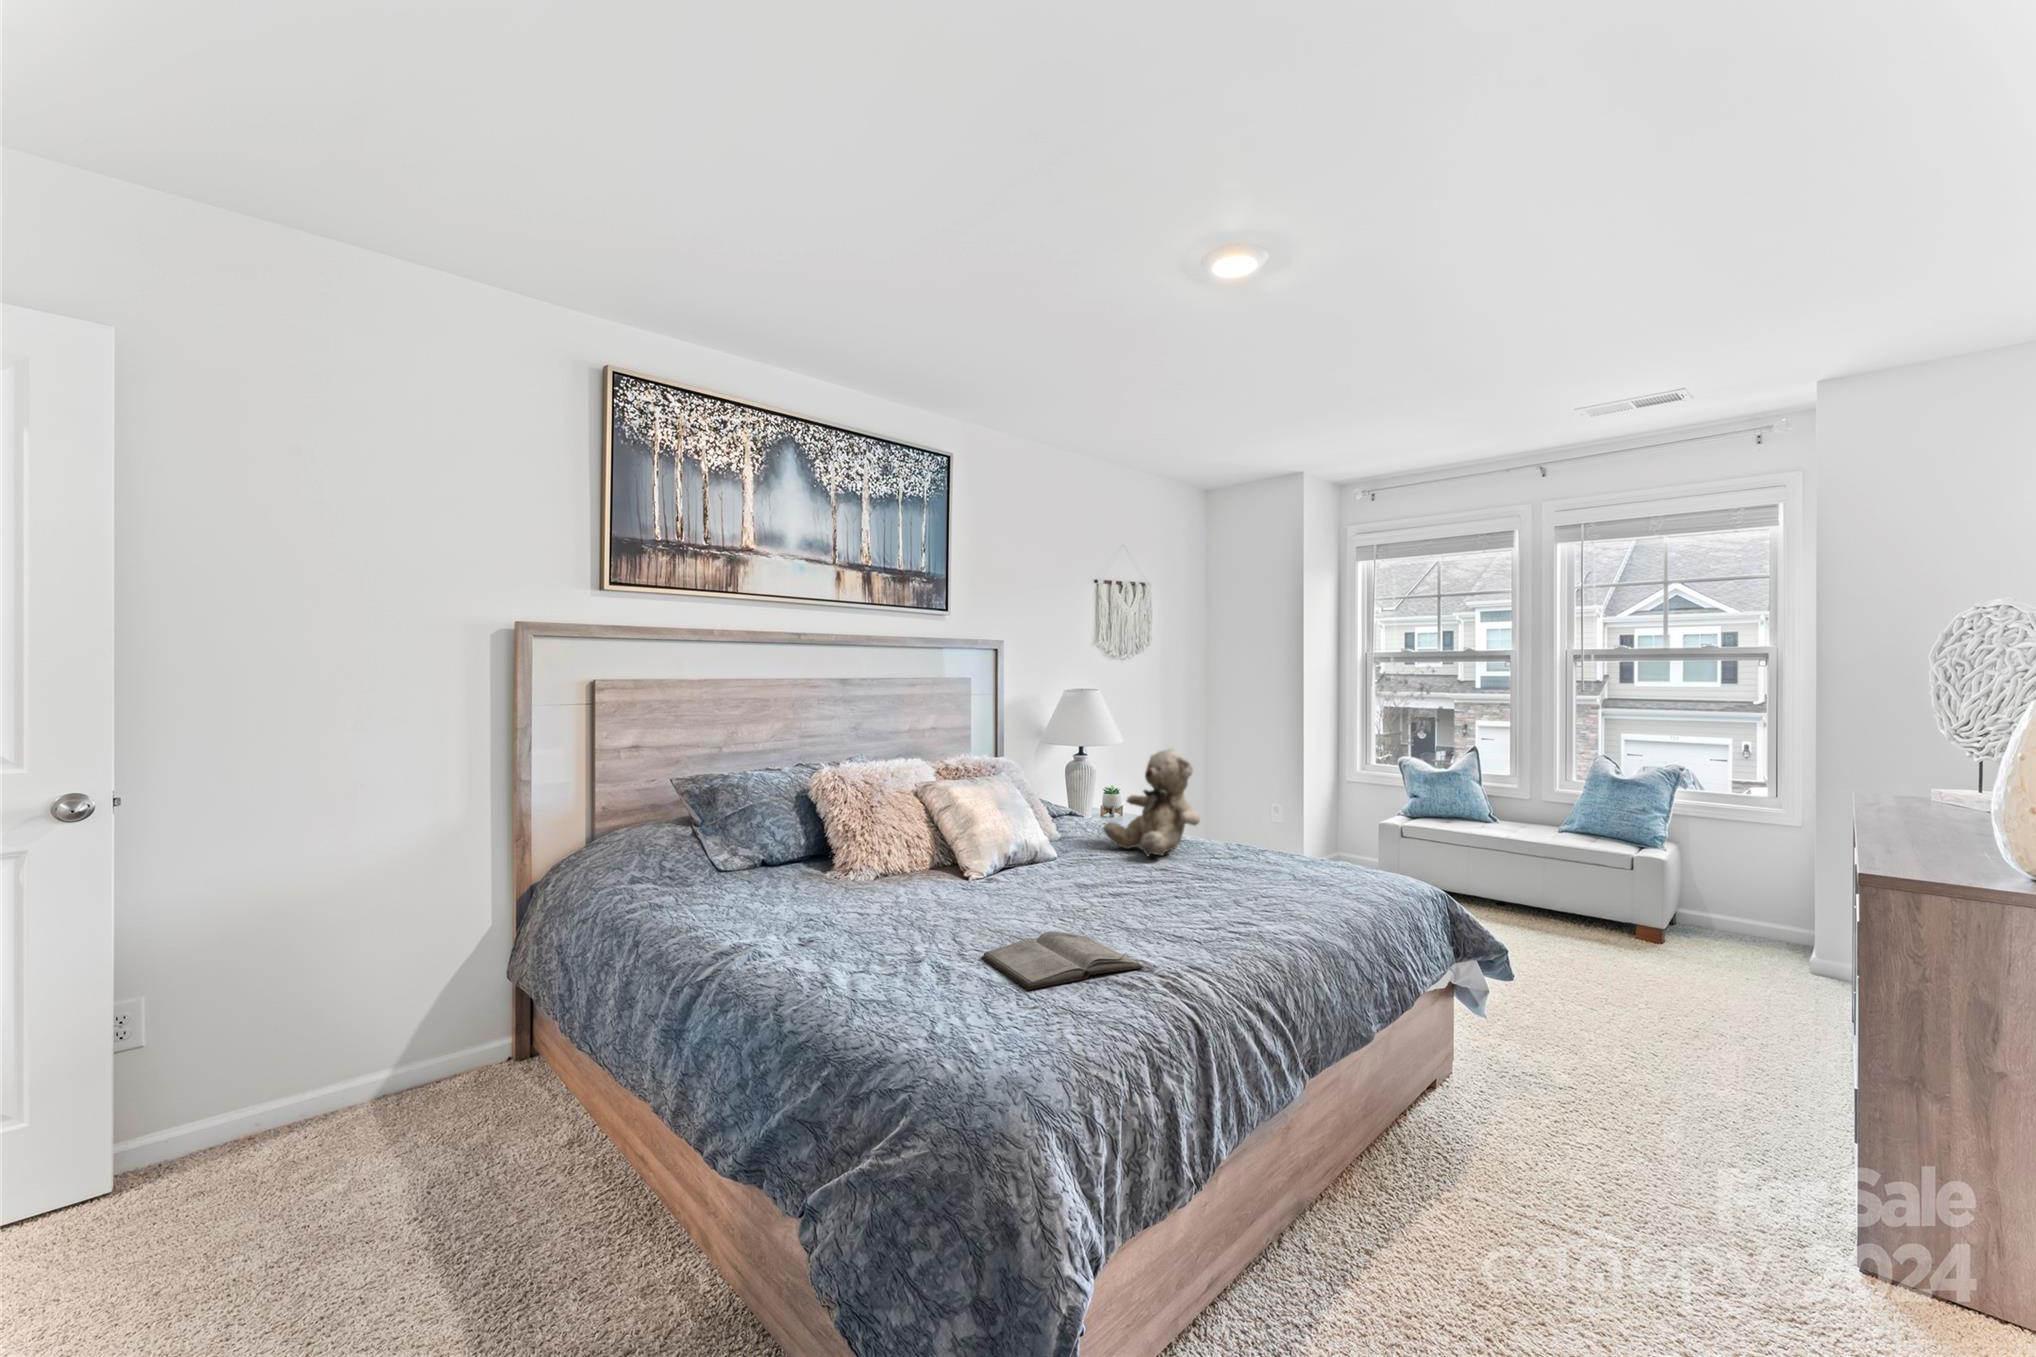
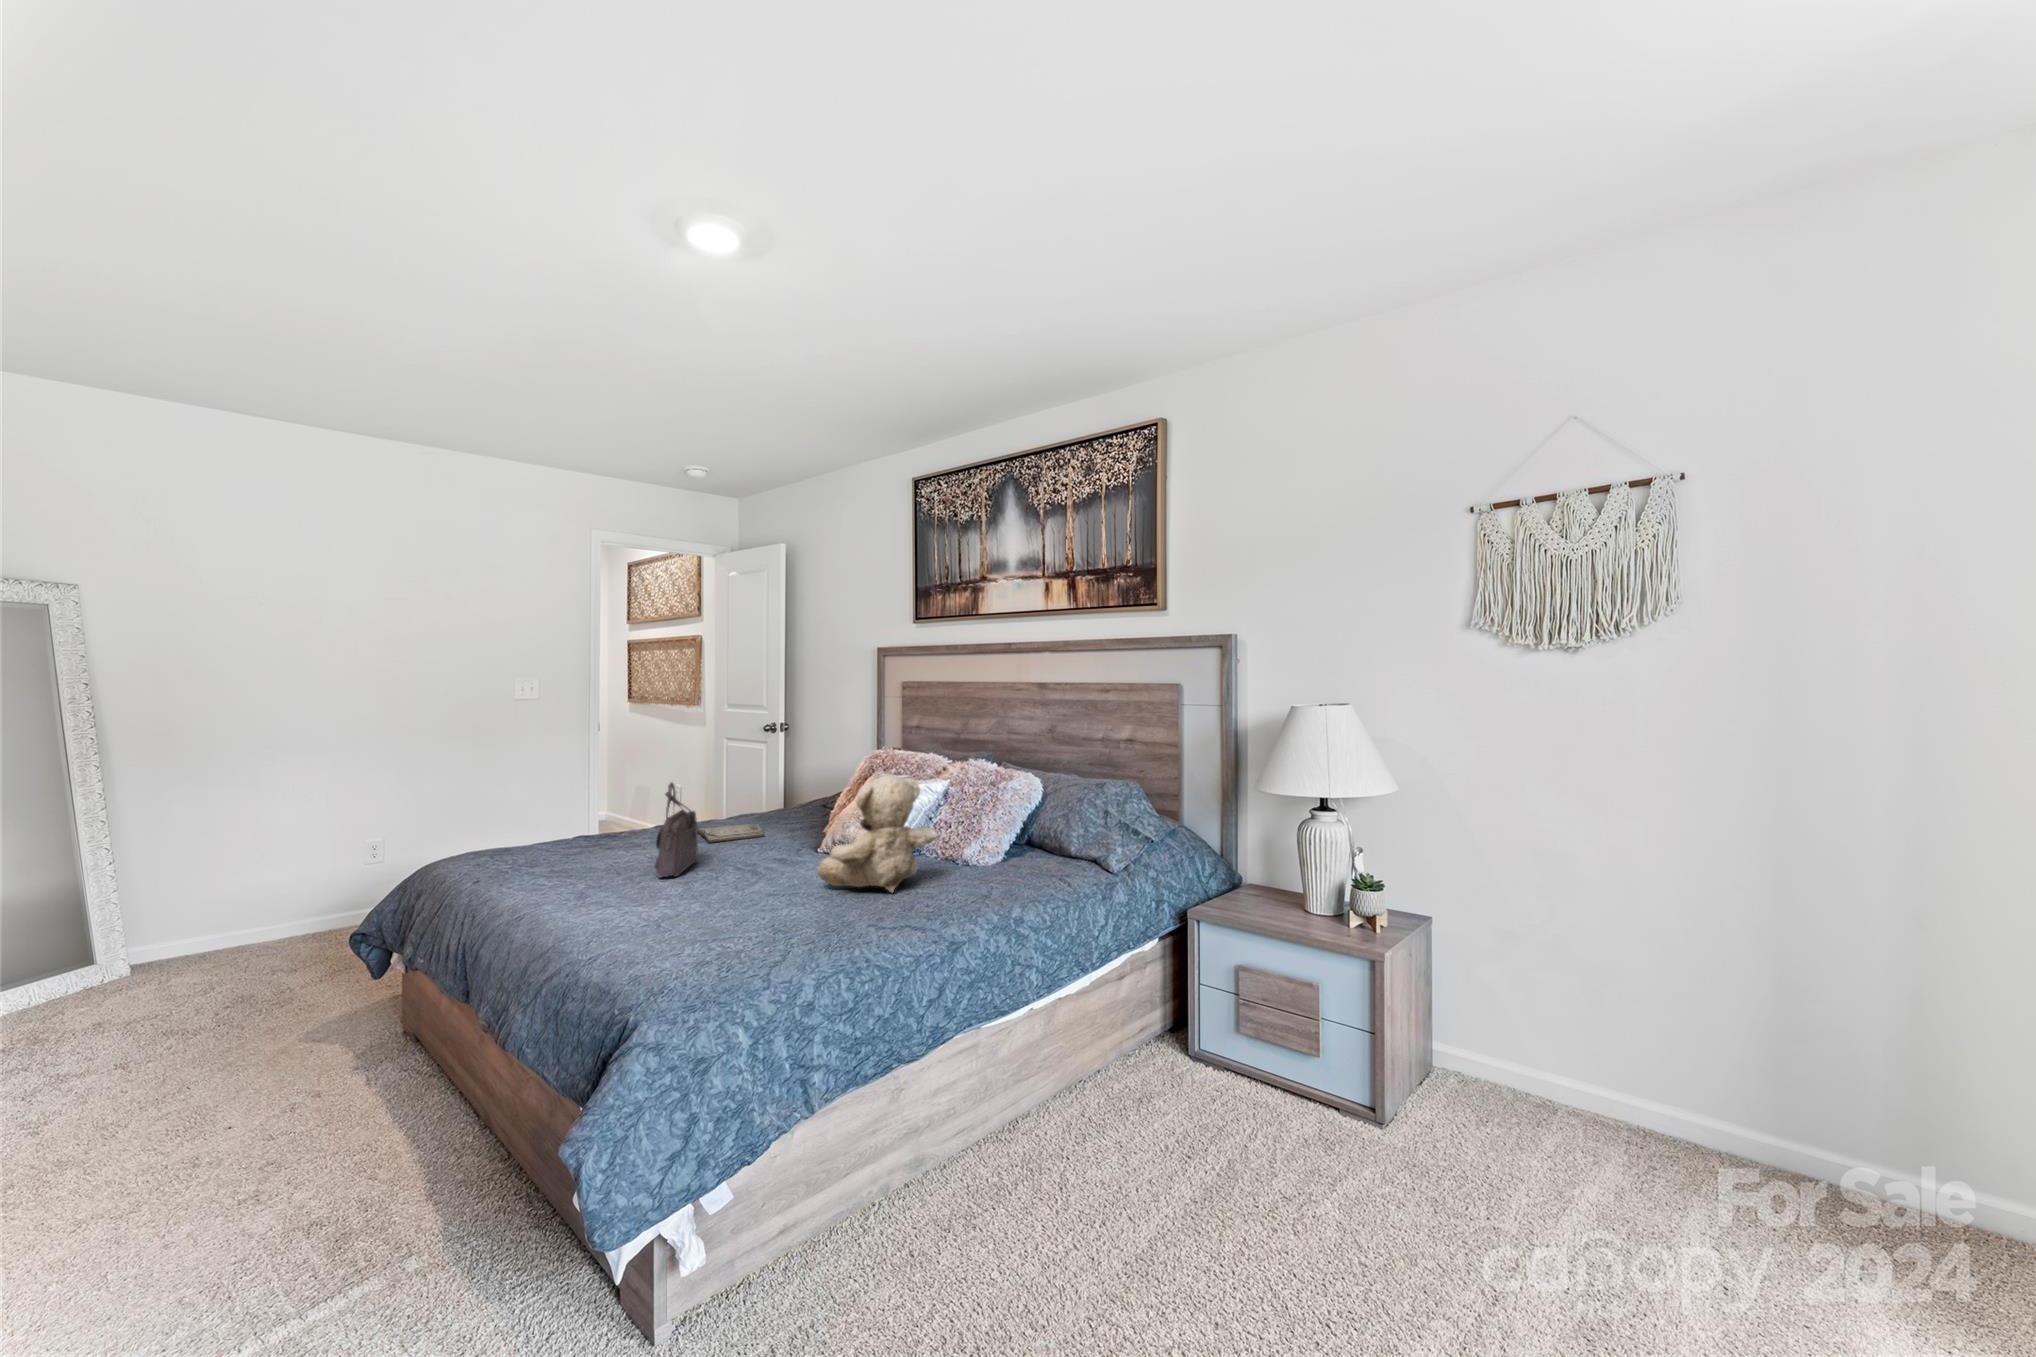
handbag: none [1003,799,1111,916] -> present [654,783,698,878]
diary: present [981,931,1144,990] -> present [697,824,765,843]

